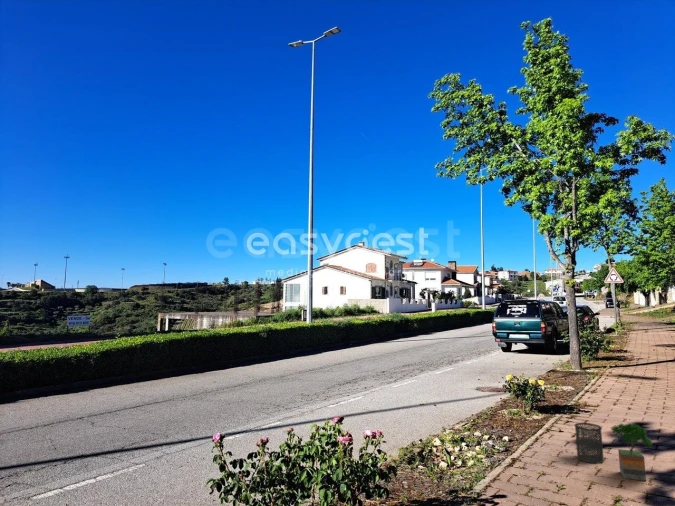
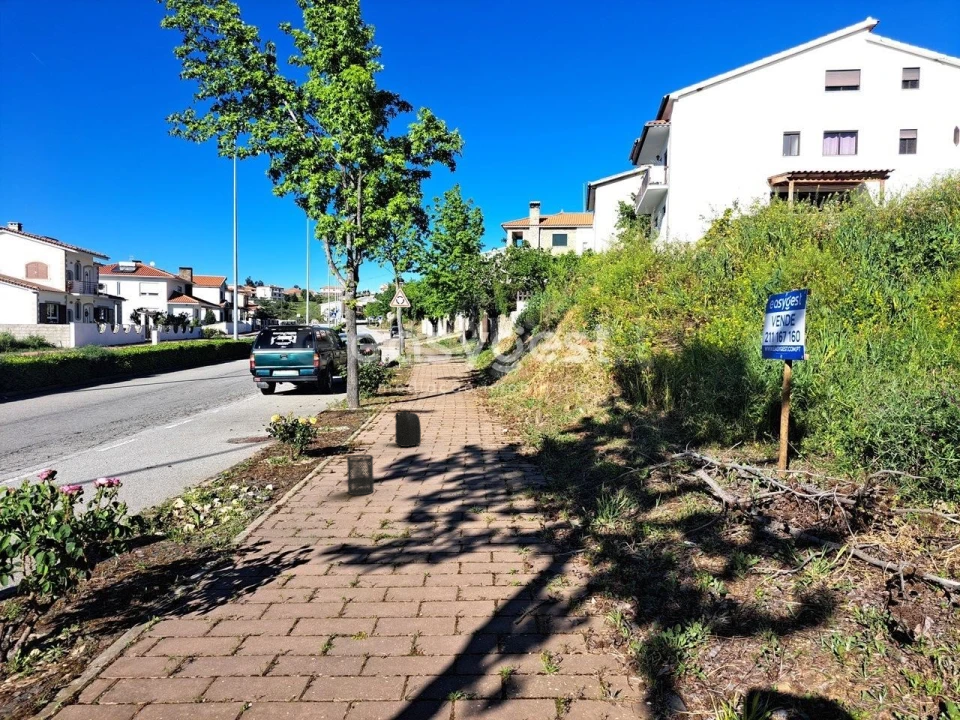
backpack: none [620,381,649,416] -> present [395,410,421,447]
potted tree: present [611,424,652,481] -> none [381,446,418,503]

